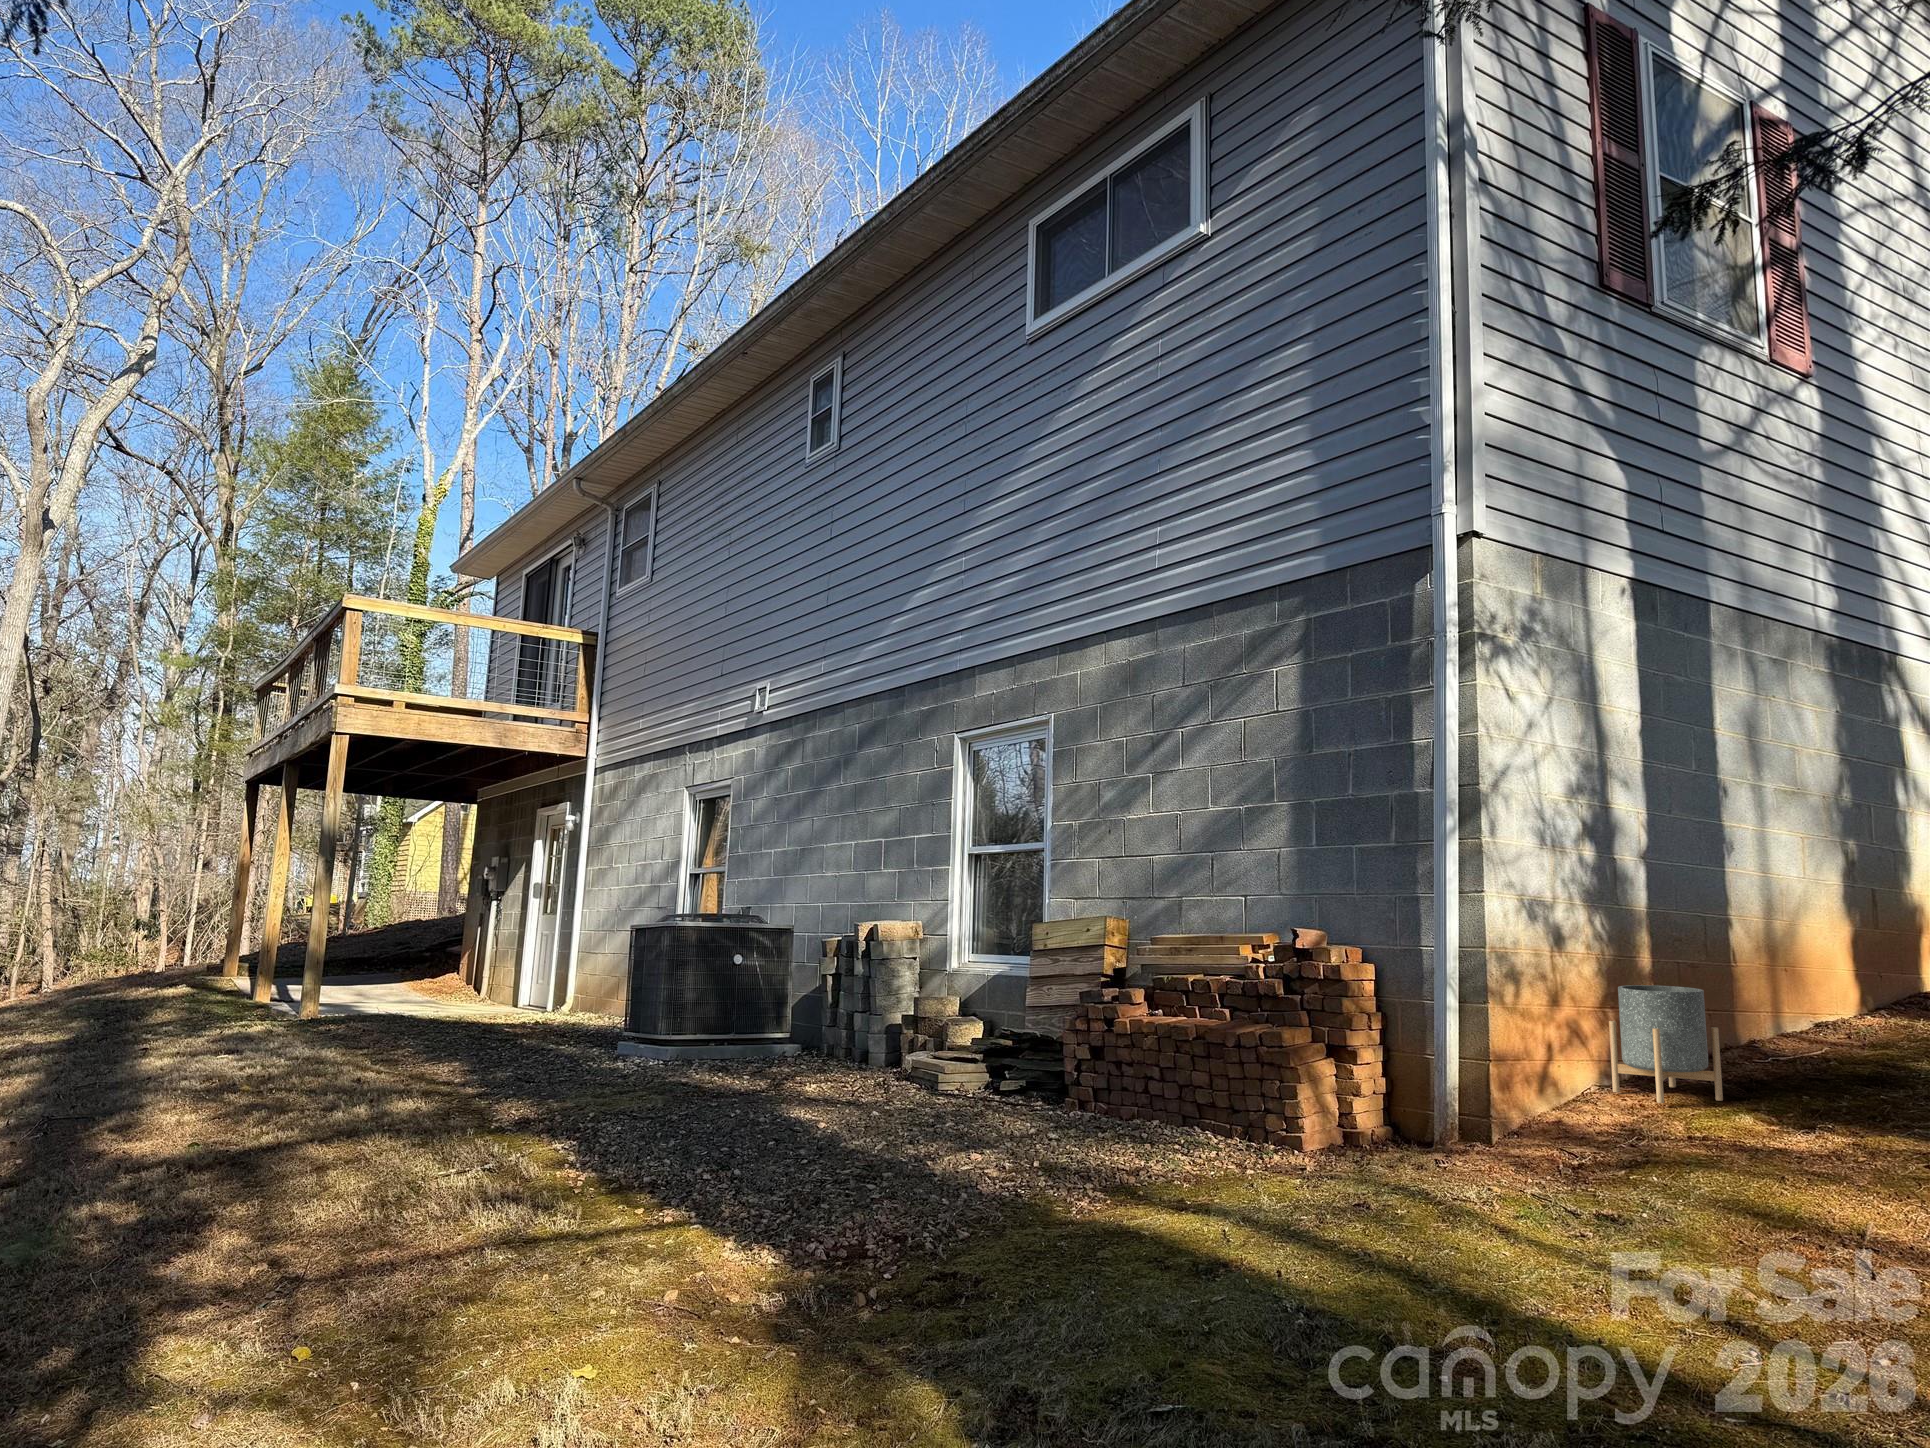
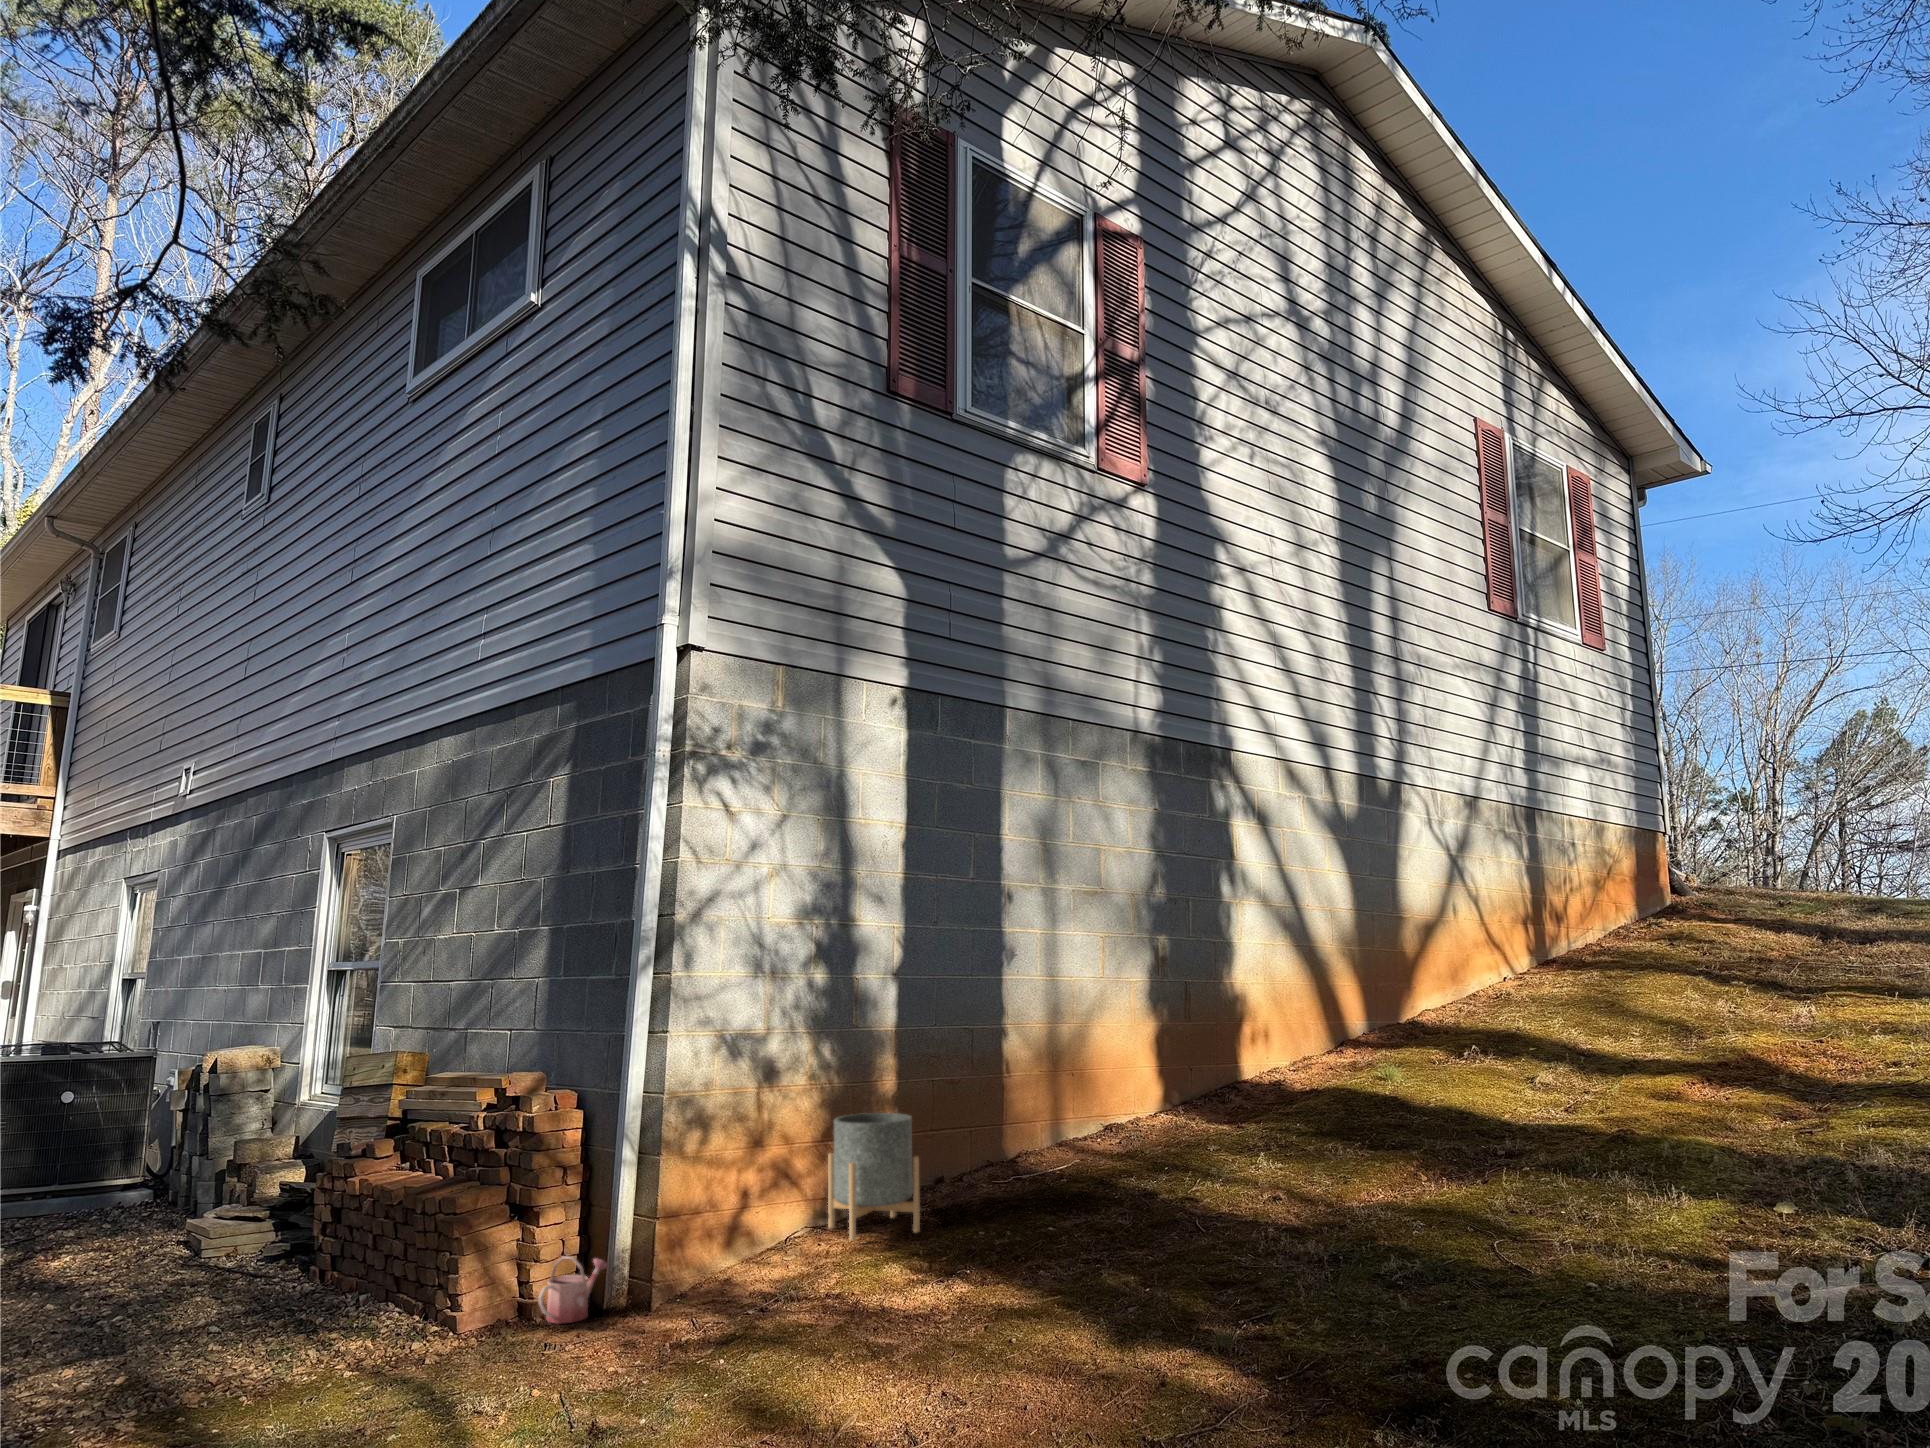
watering can: none [1399,1093,1445,1153] -> present [539,1256,609,1324]

